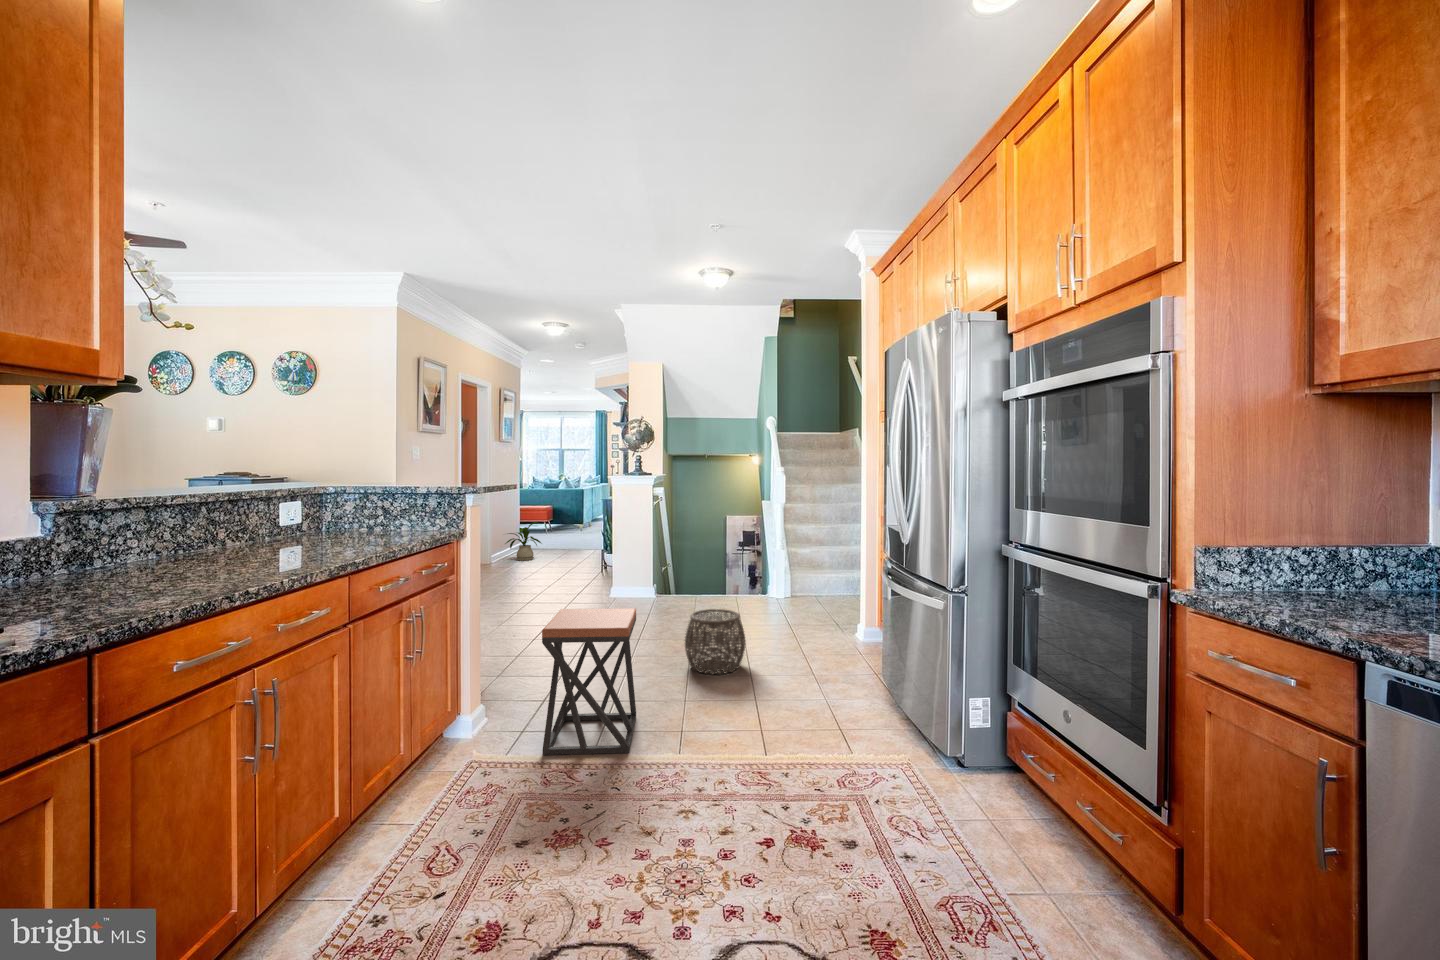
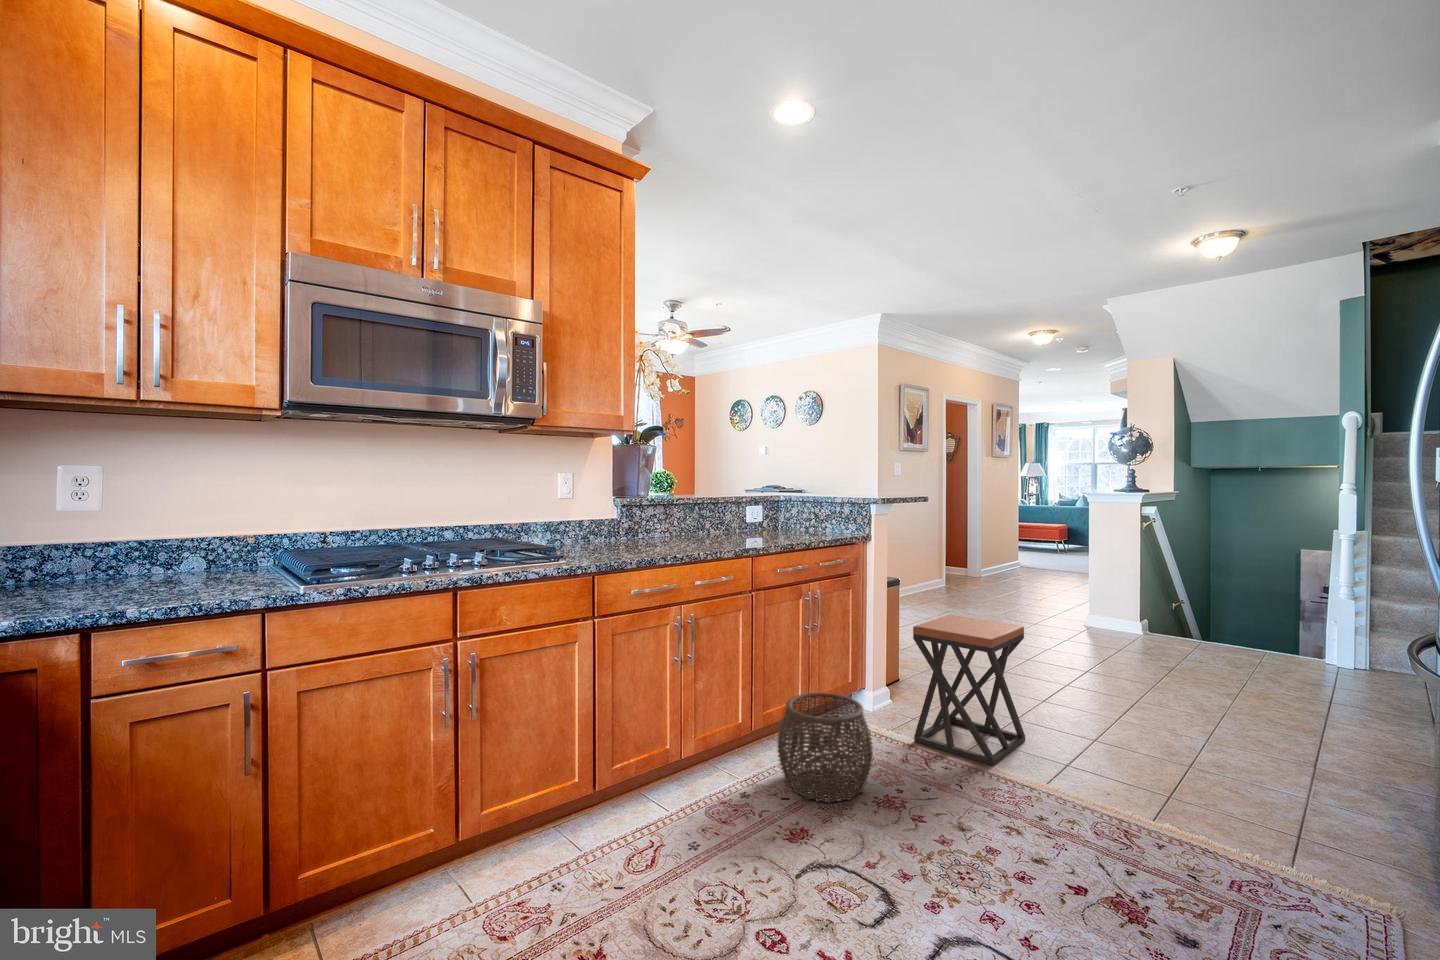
house plant: present [505,522,541,561] -> none [991,539,1039,580]
woven basket: present [685,609,746,674] -> present [777,693,873,803]

